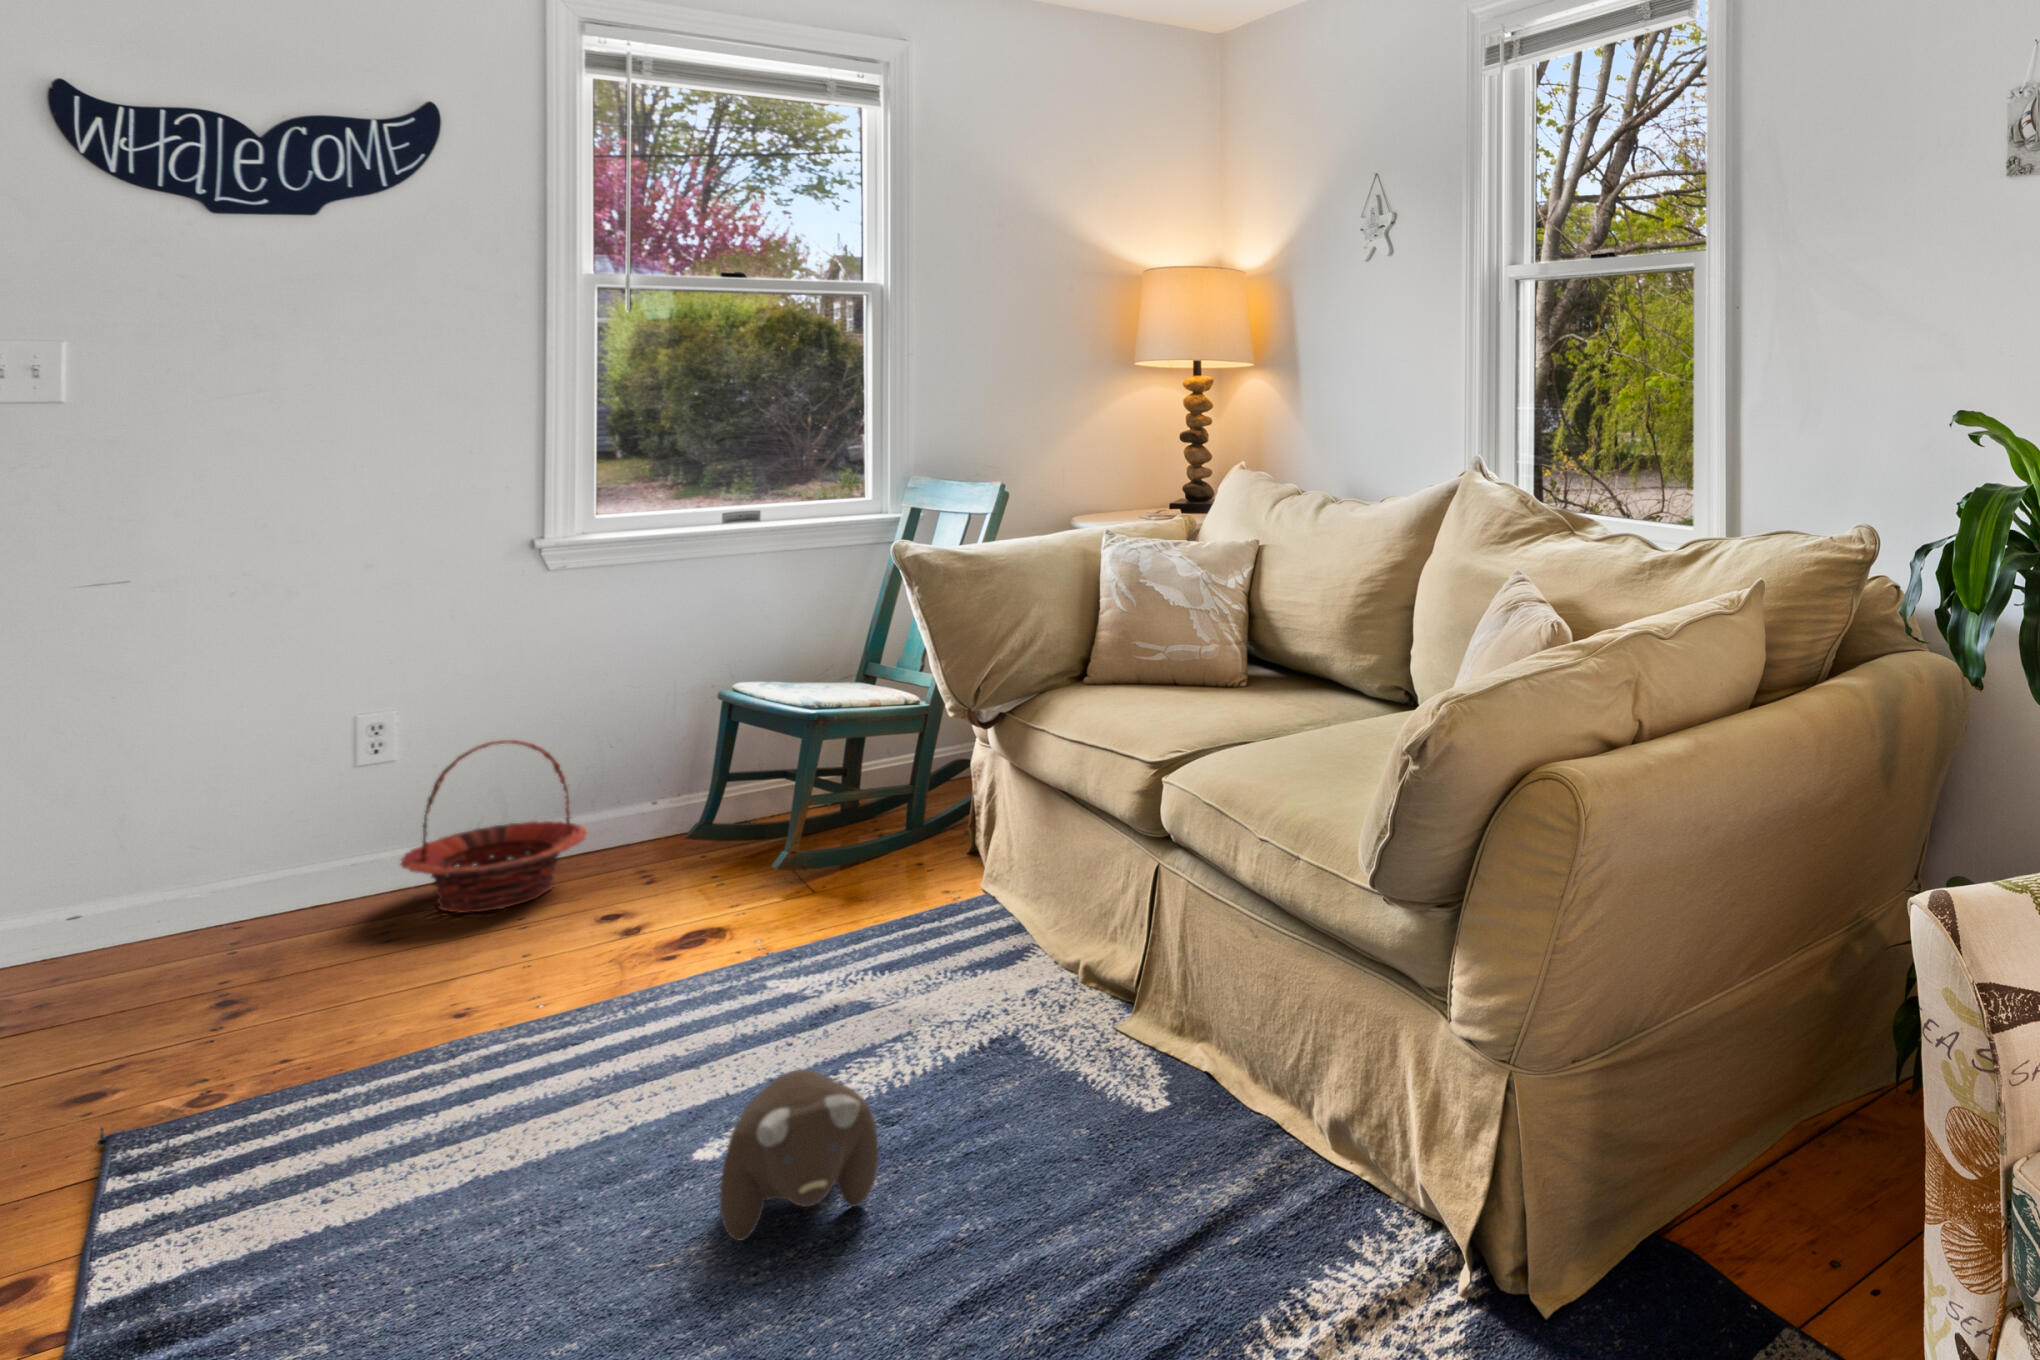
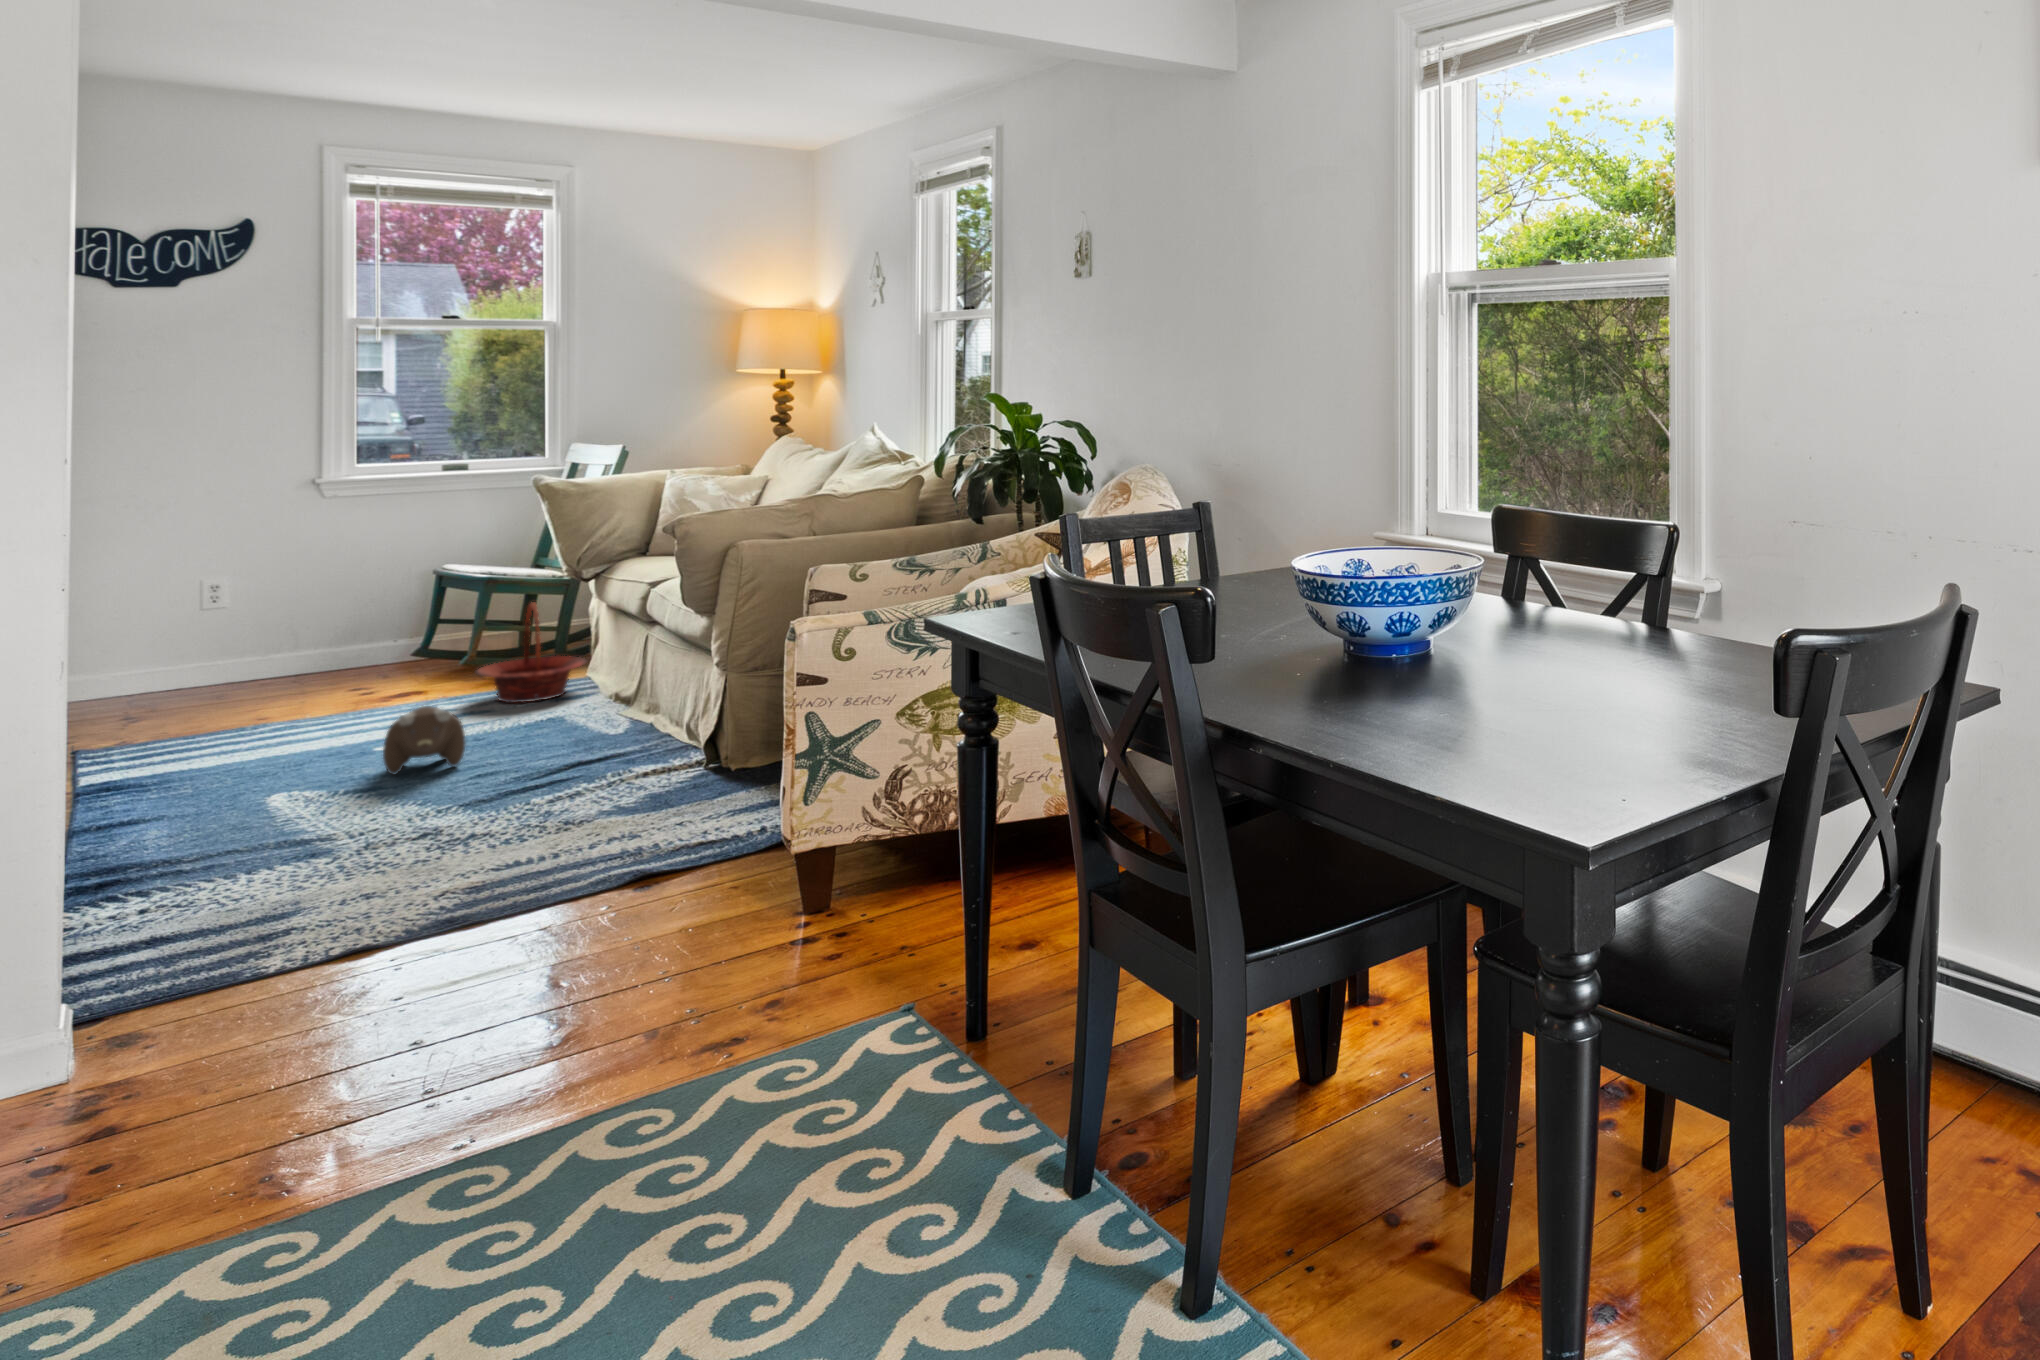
basket: present [400,740,587,913] -> present [476,603,587,702]

